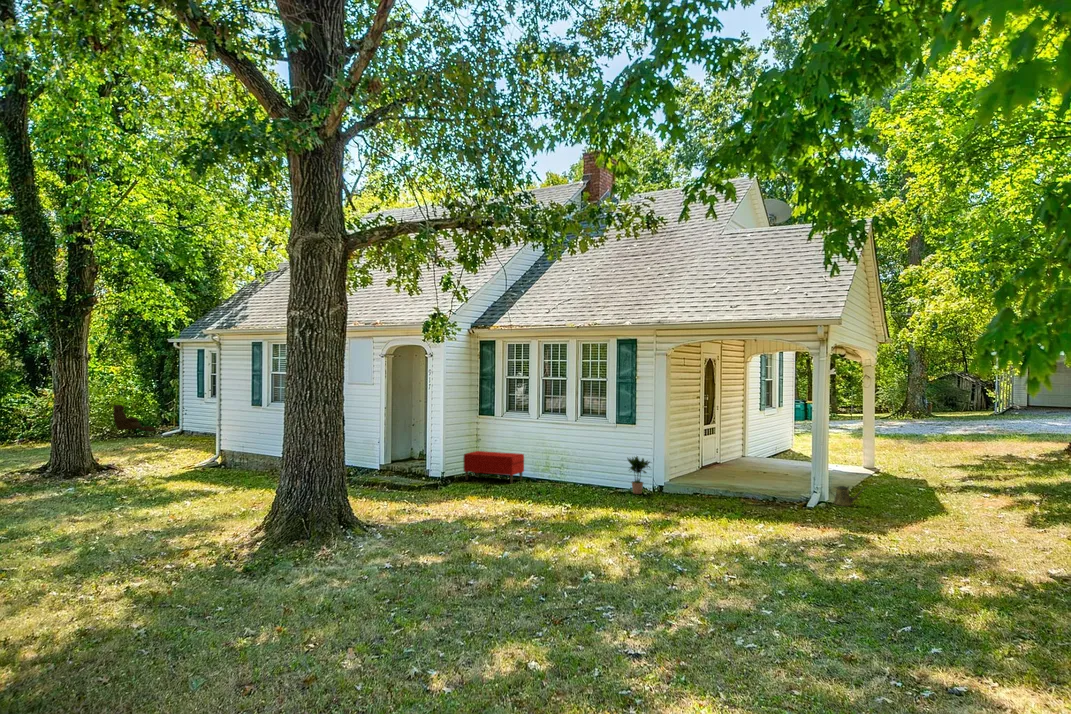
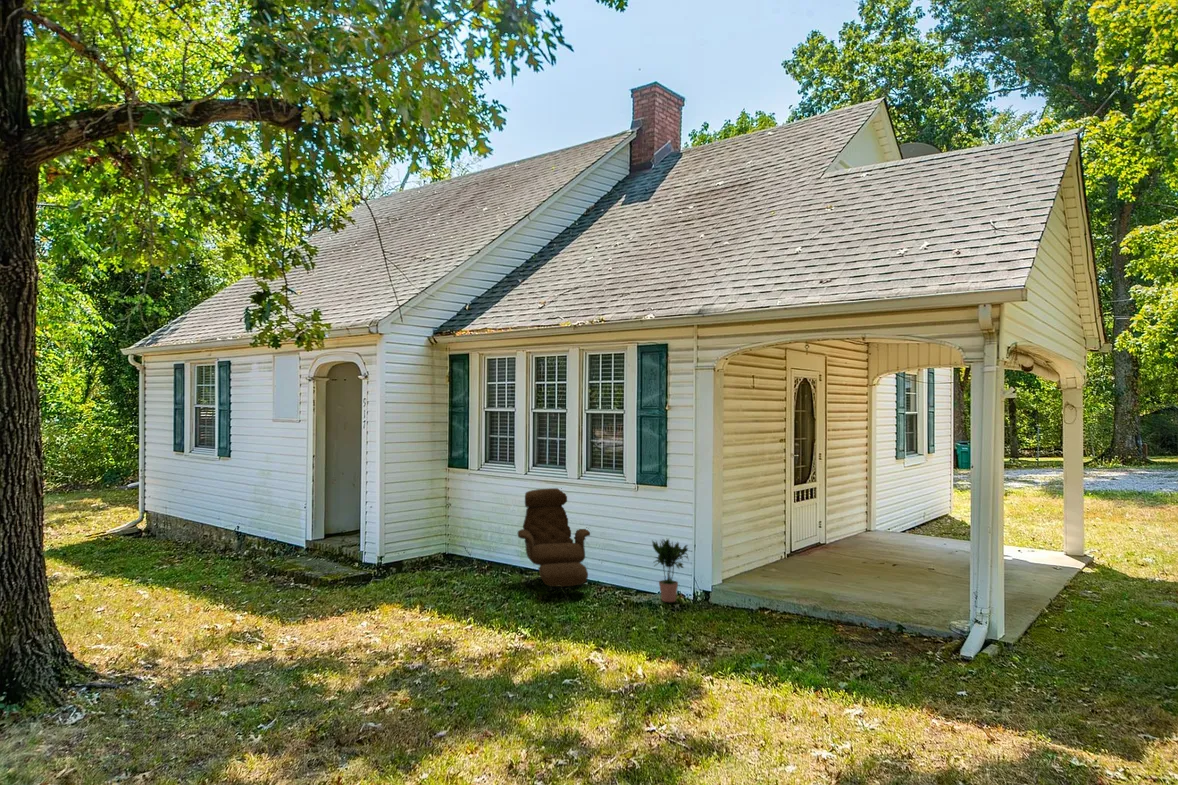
lounge chair: present [113,405,156,437] -> present [518,488,590,600]
bench: present [464,451,524,484] -> none [418,522,509,576]
watering can: present [834,486,866,506] -> none [1005,603,1080,642]

